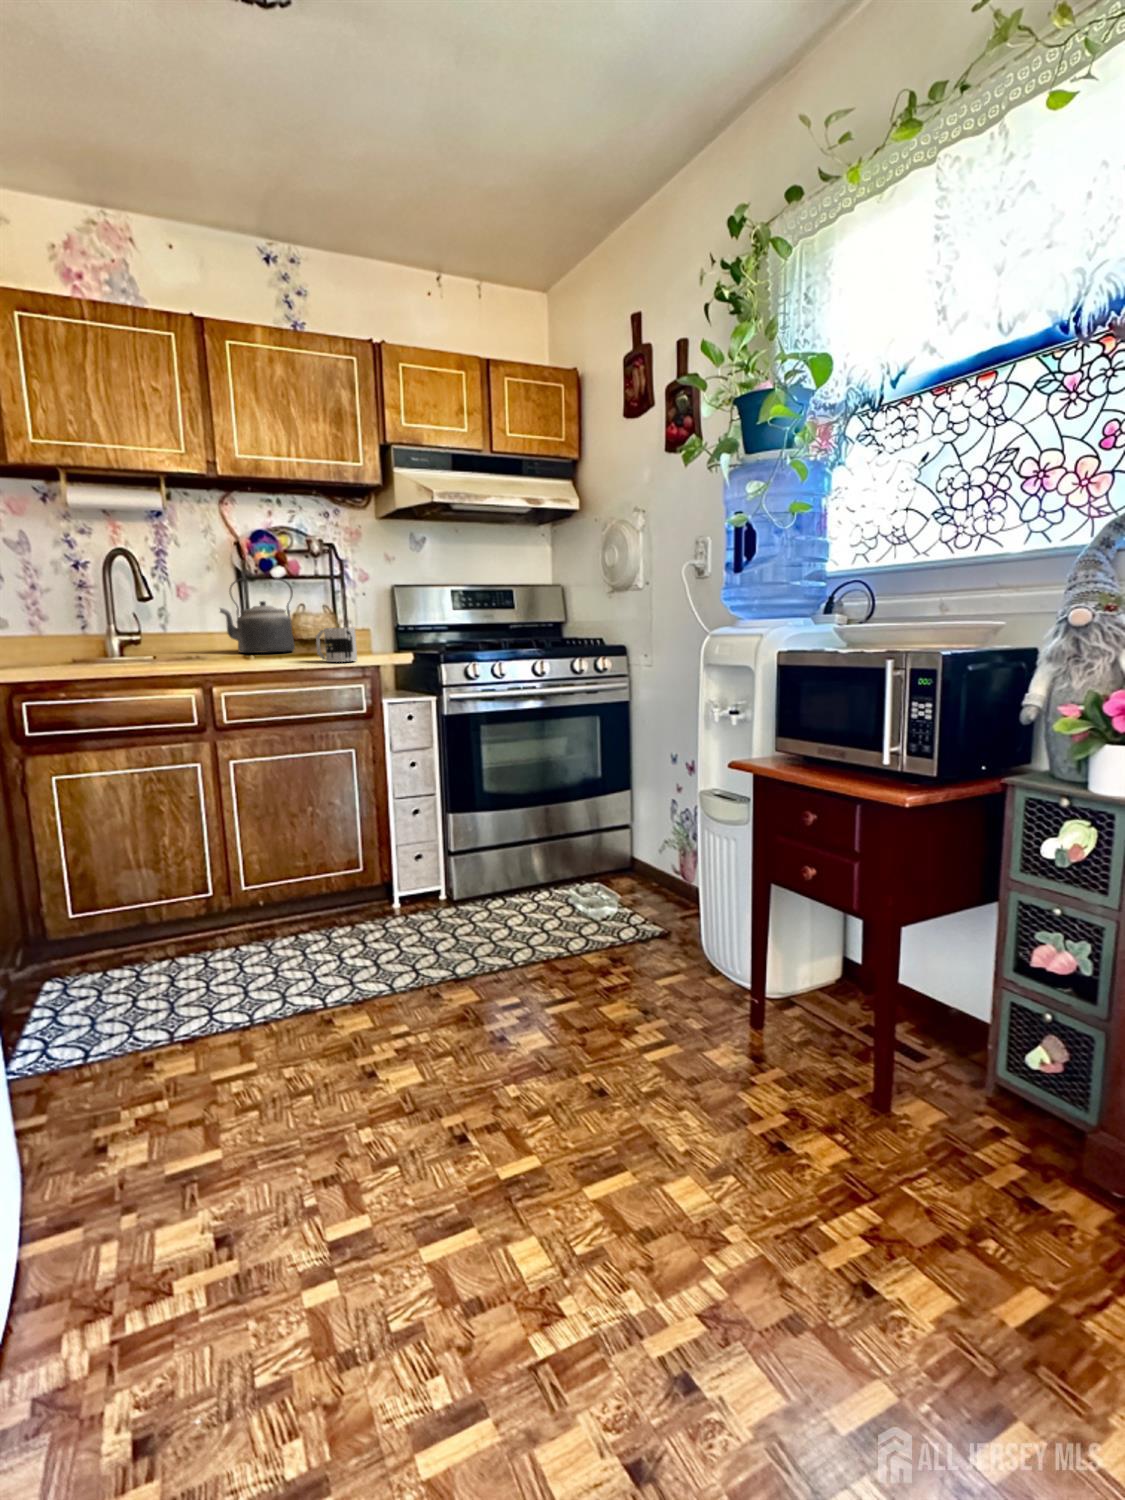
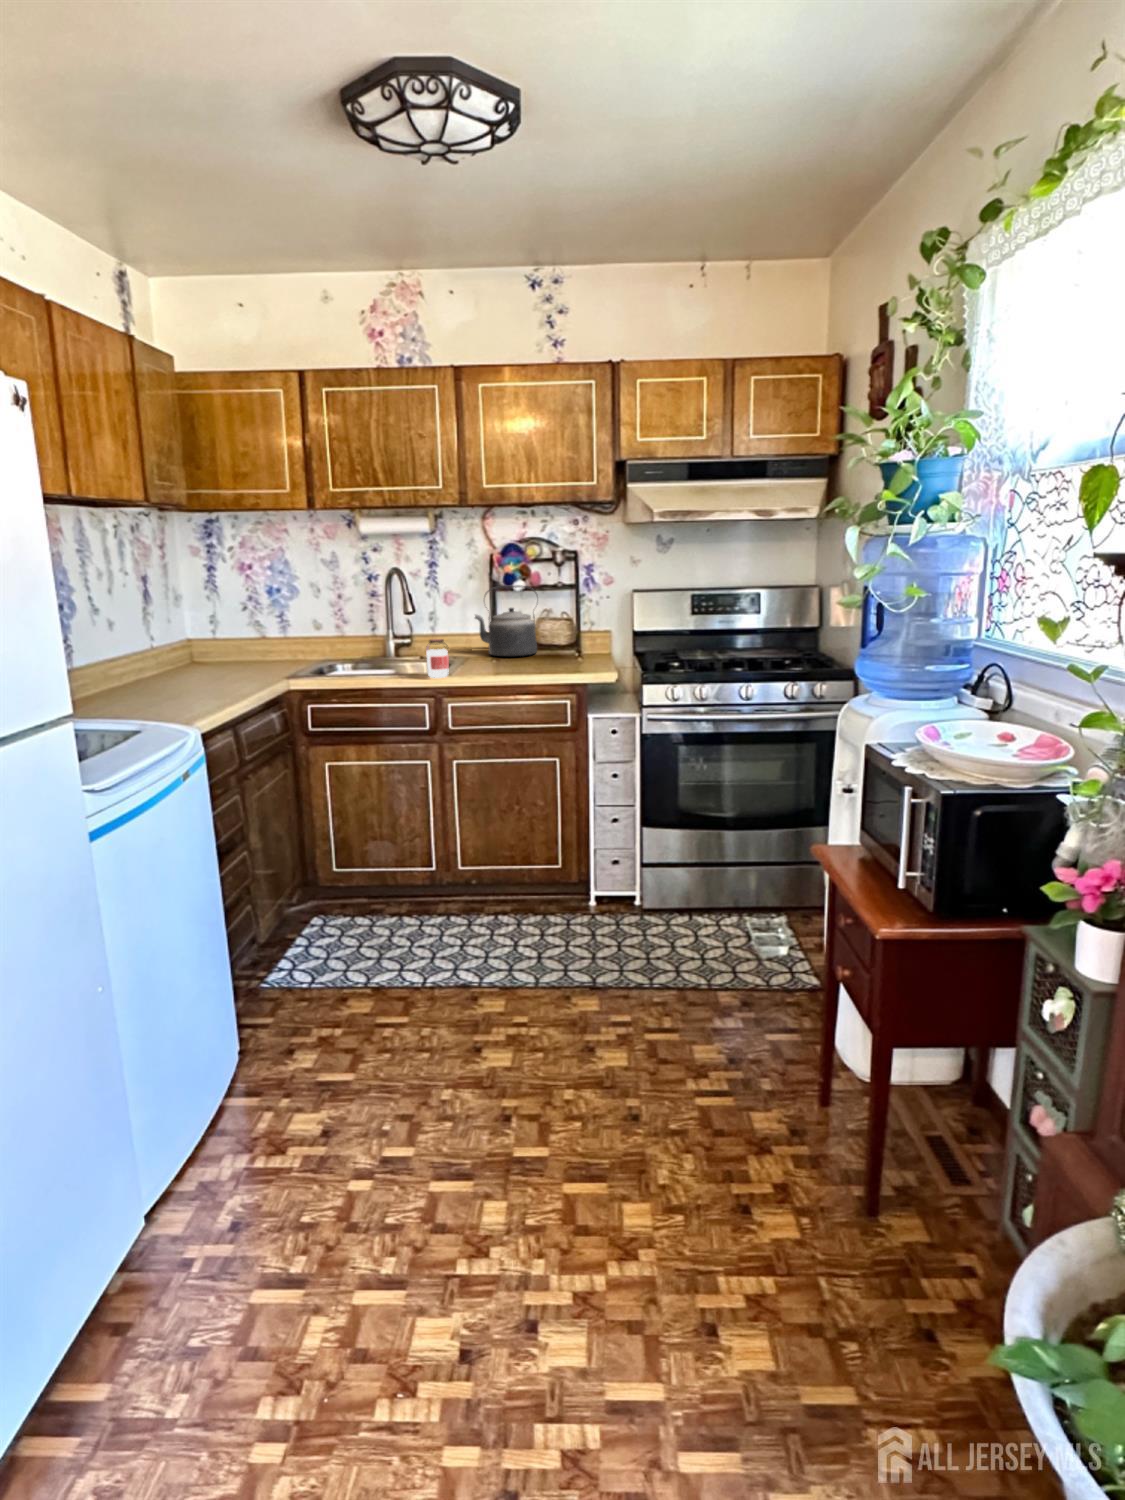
jar: none [184,621,216,667] -> present [426,639,449,678]
mug: present [316,627,357,662] -> none [537,644,569,678]

